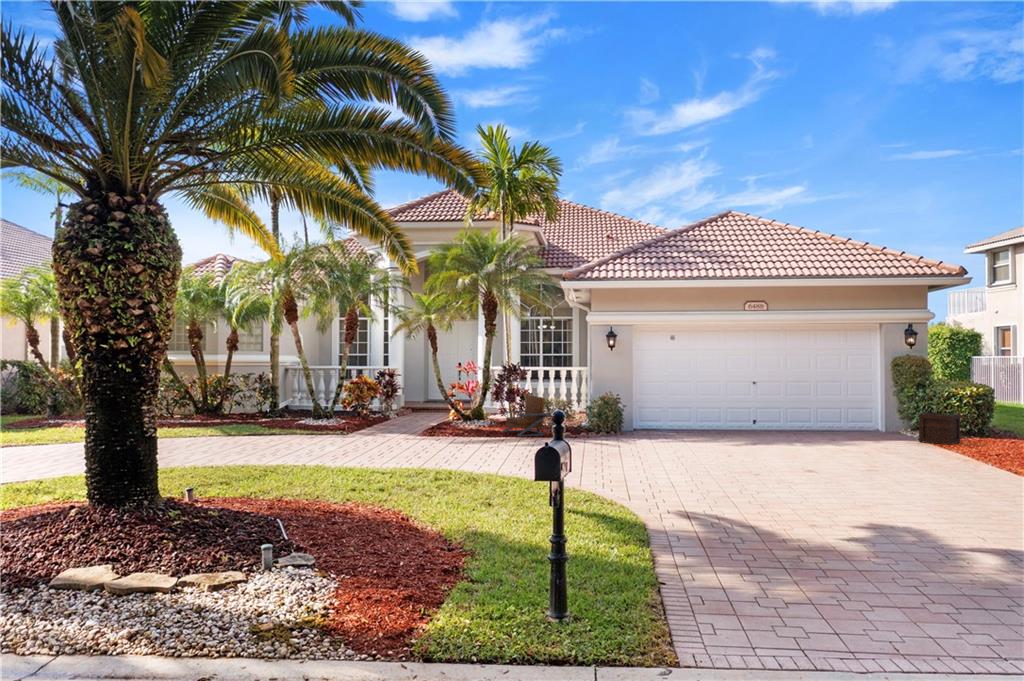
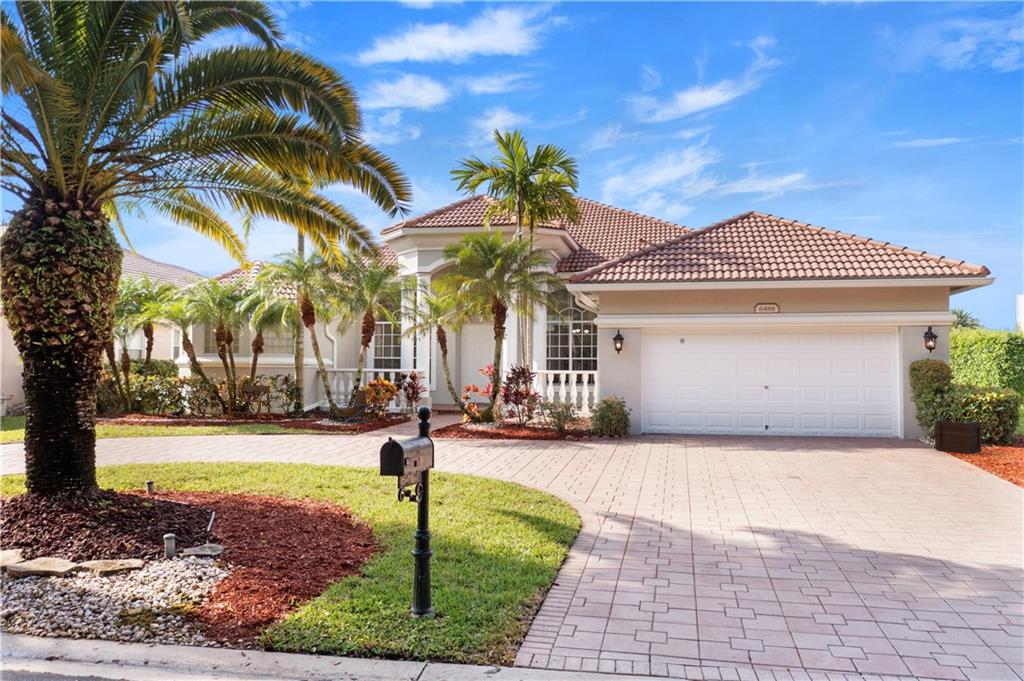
bench: none [188,389,236,427] -> present [228,385,271,421]
lounge chair: present [503,395,549,437] -> present [335,389,371,424]

